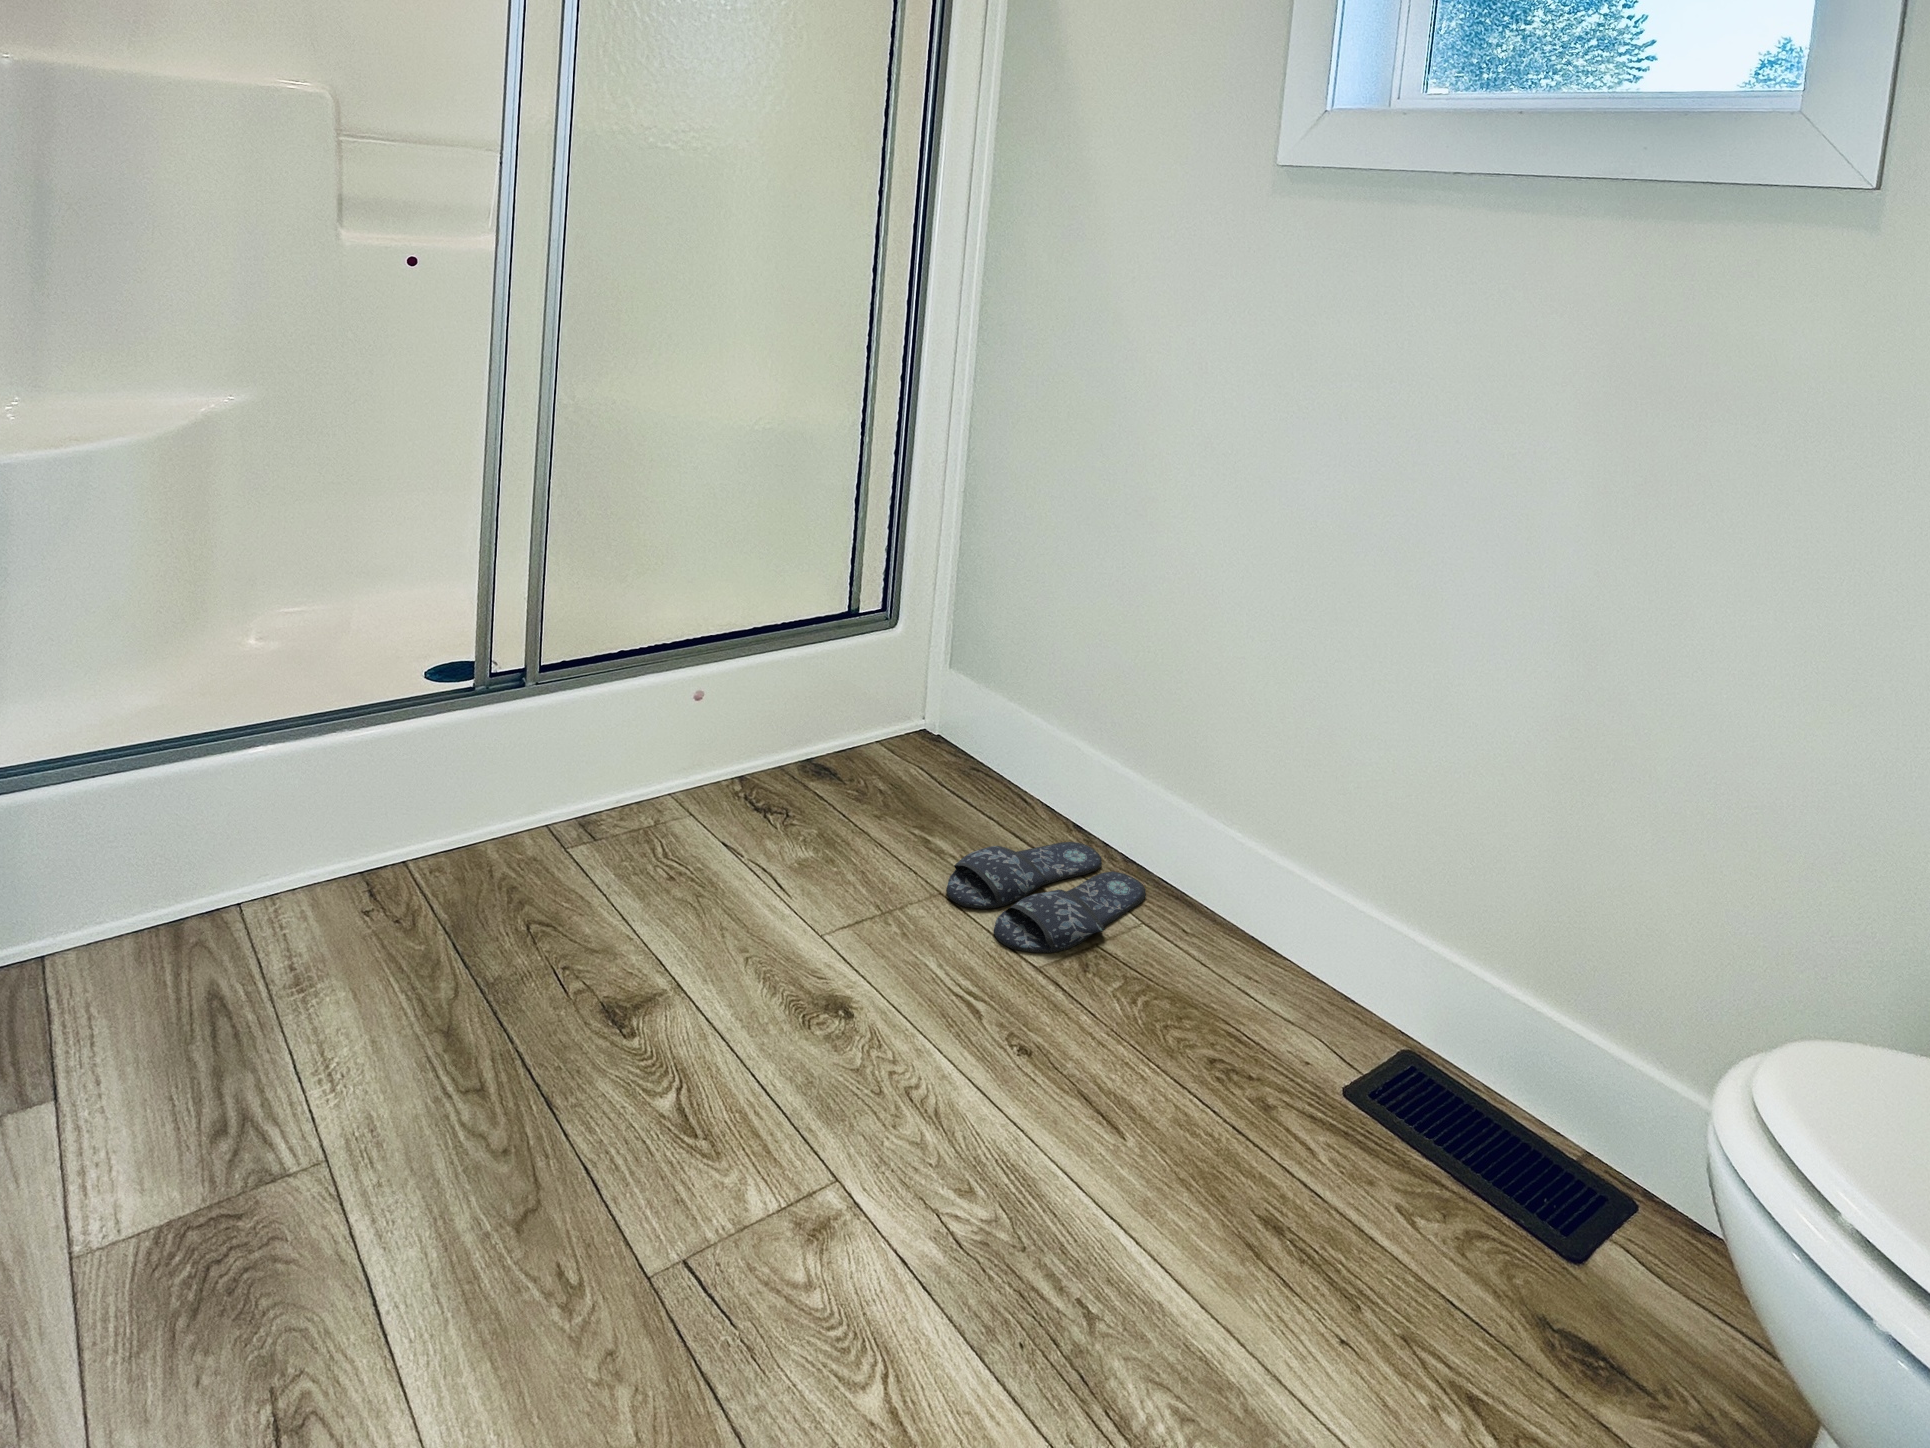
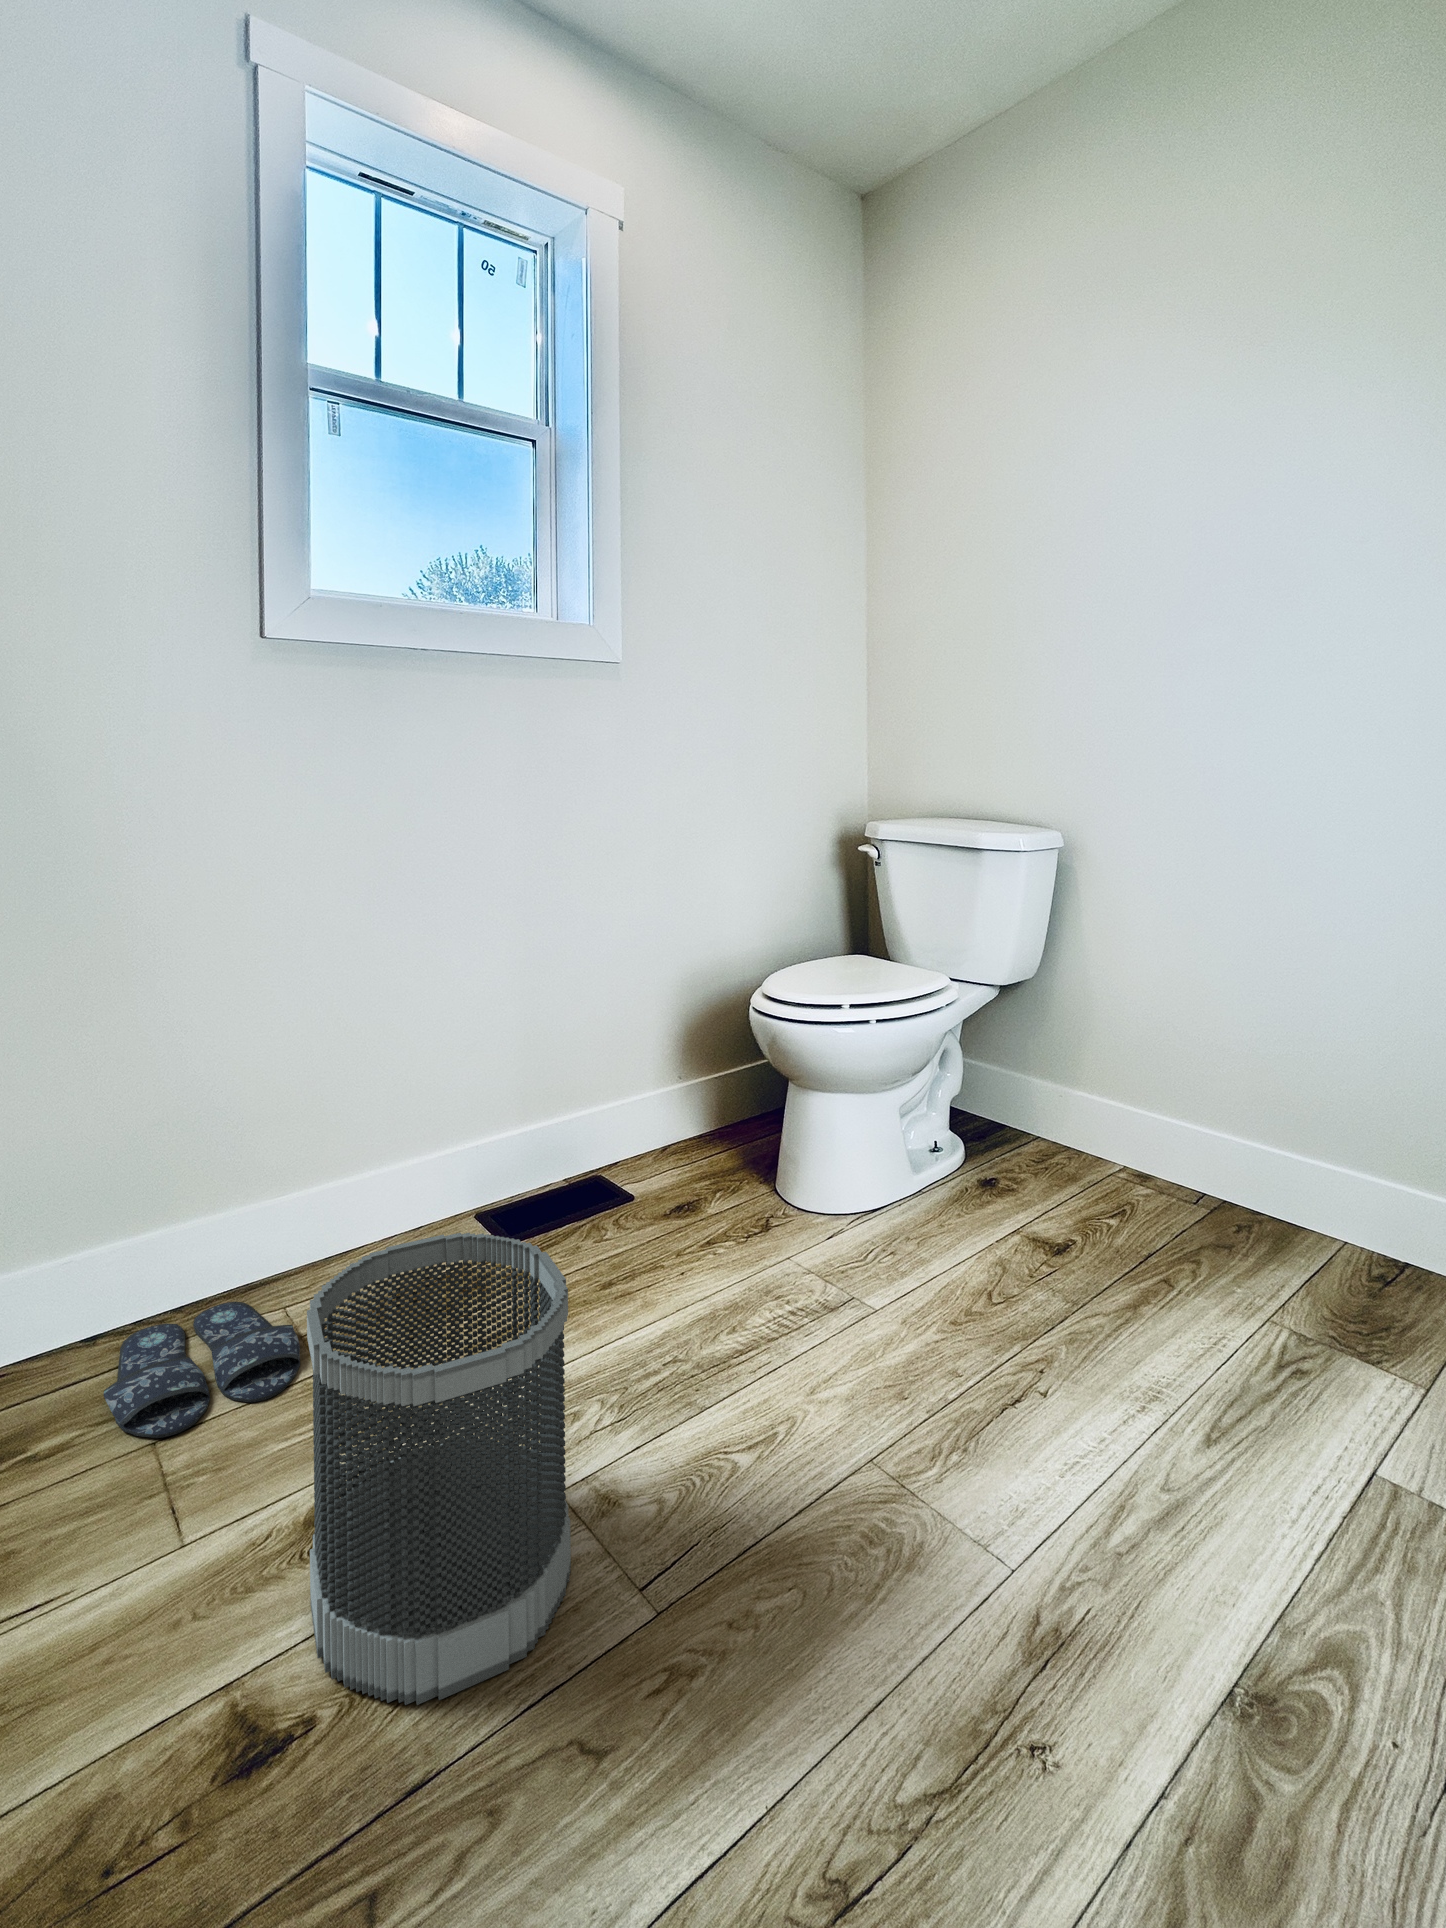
wastebasket: none [619,772,900,1198] -> present [307,1233,571,1705]

